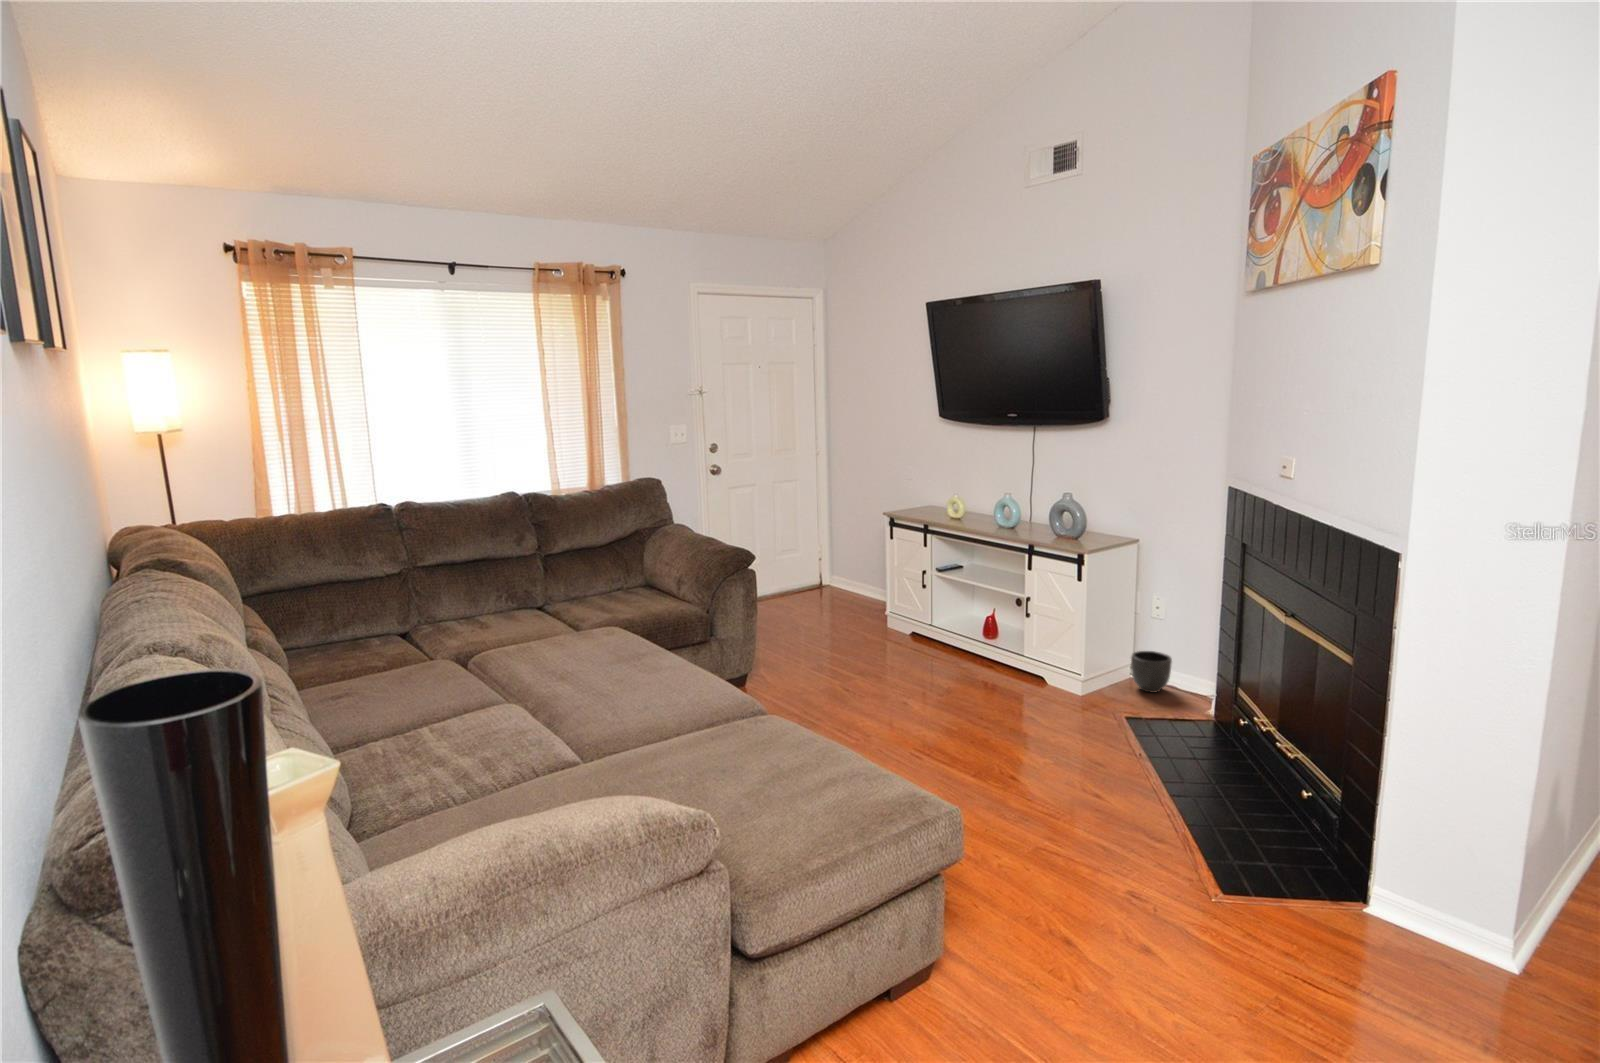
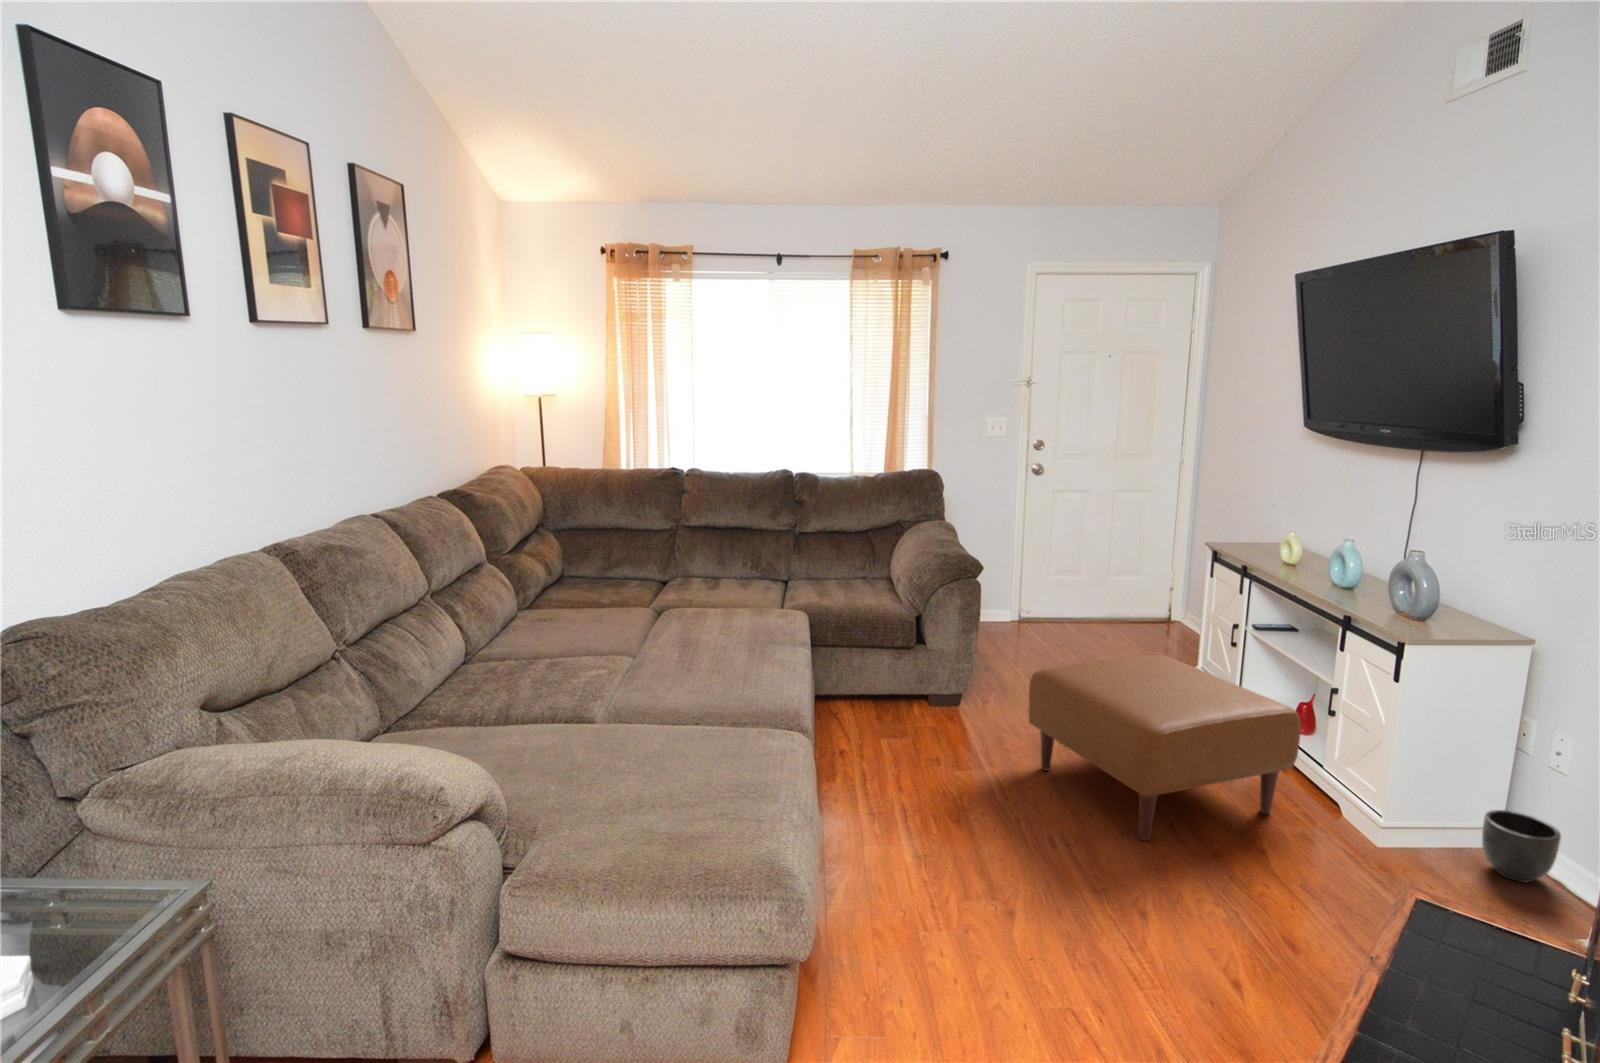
ottoman: none [842,601,1029,736] -> present [1028,655,1301,841]

